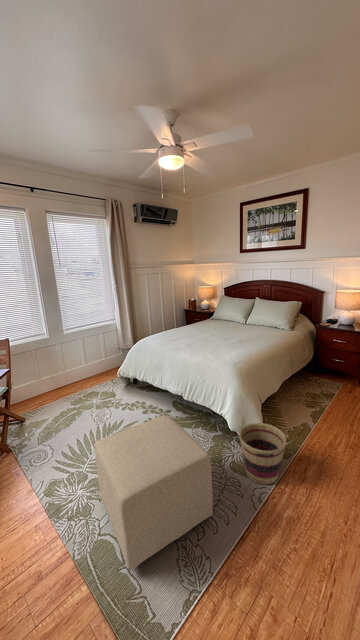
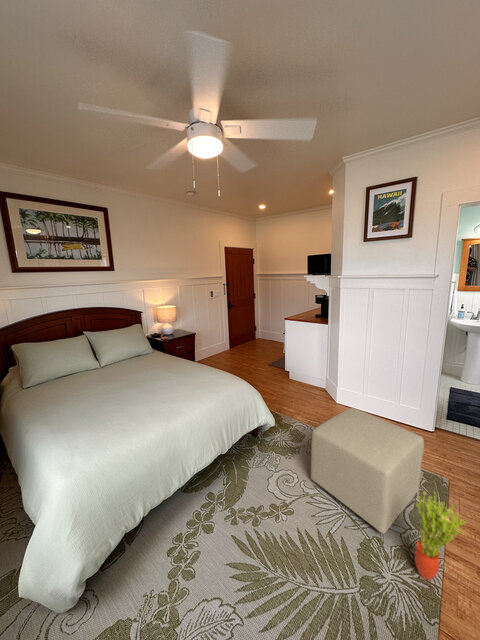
basket: present [239,423,286,484] -> none [282,394,315,435]
potted plant: none [33,452,75,523] -> present [415,492,465,580]

